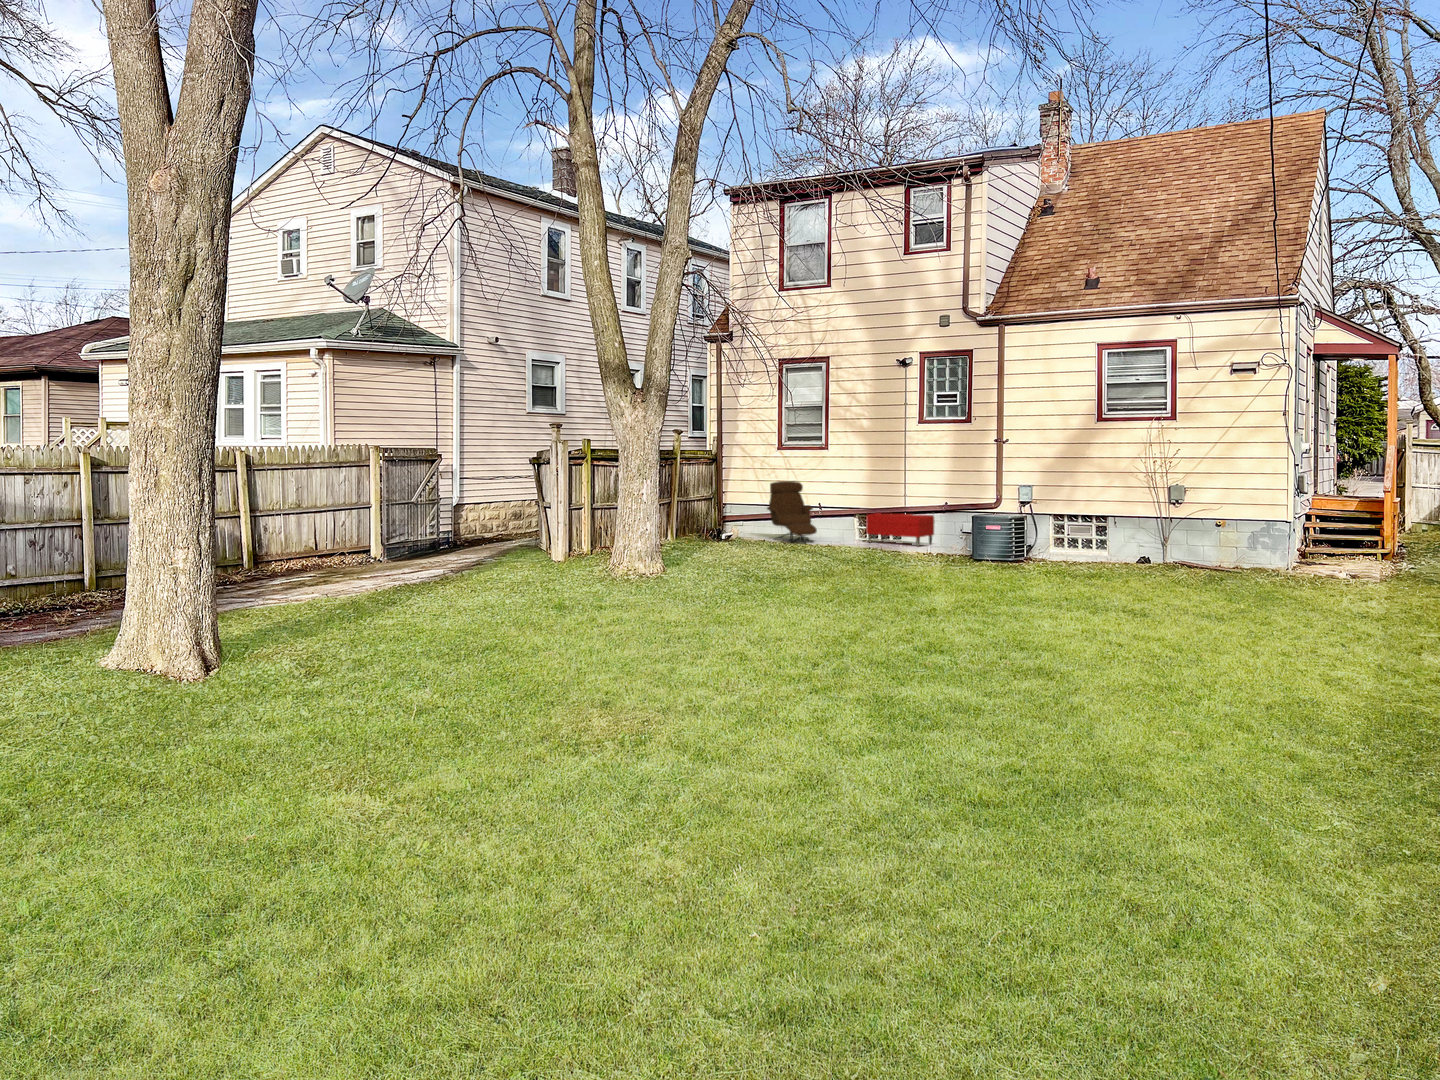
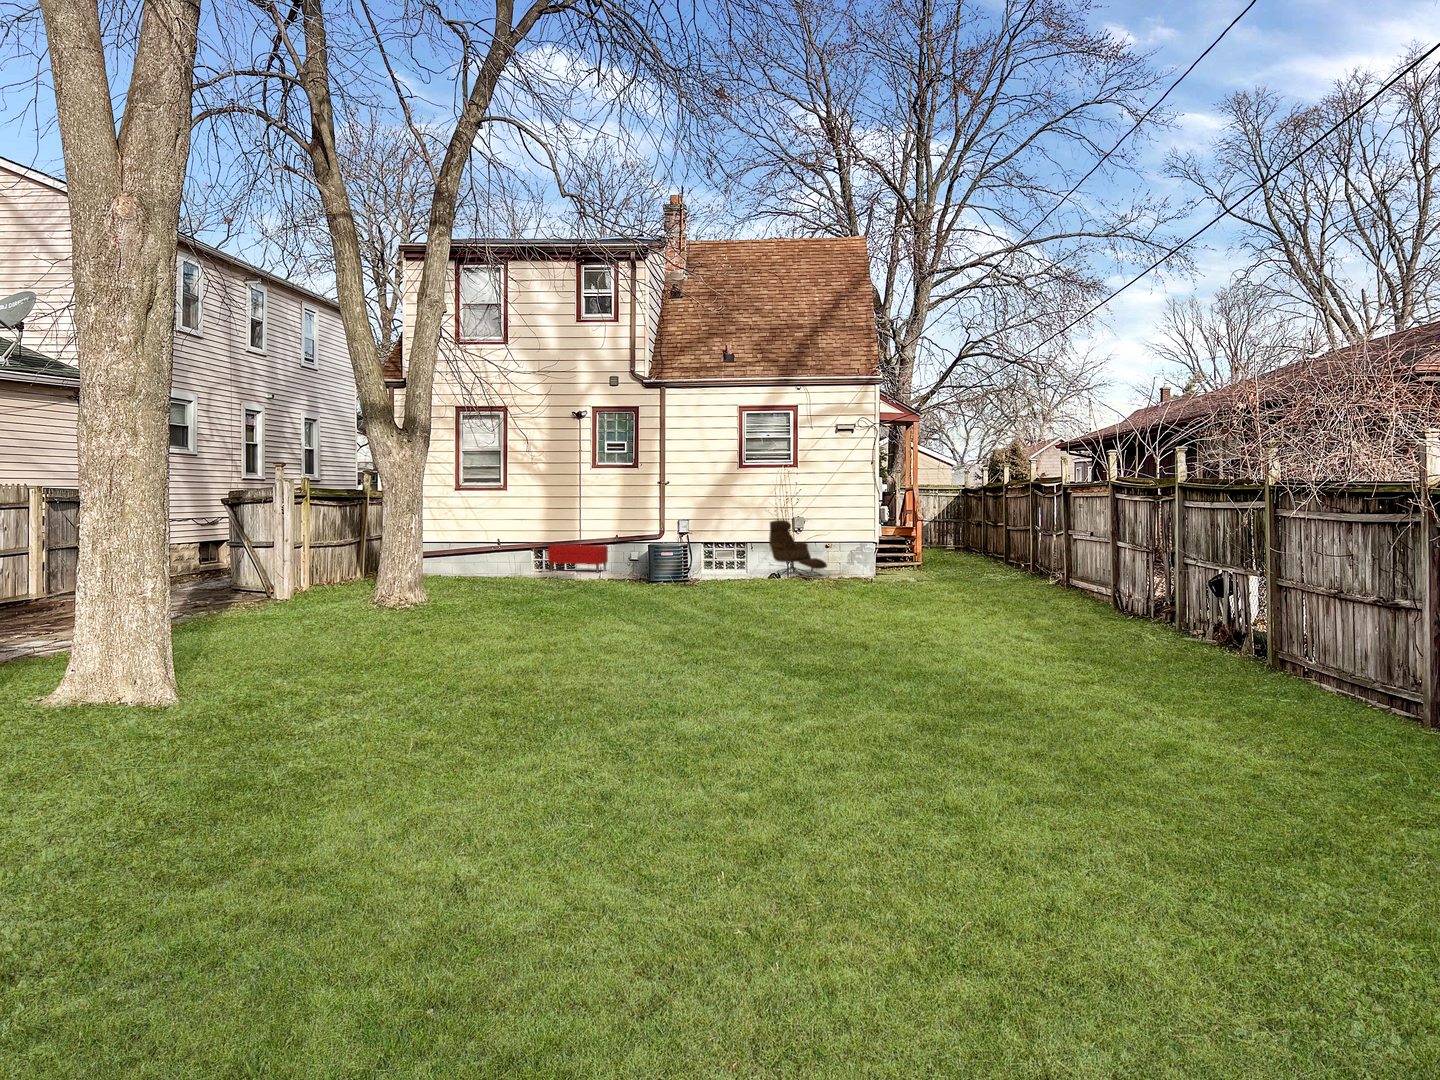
lounge chair: present [767,481,817,543] -> present [769,520,827,575]

